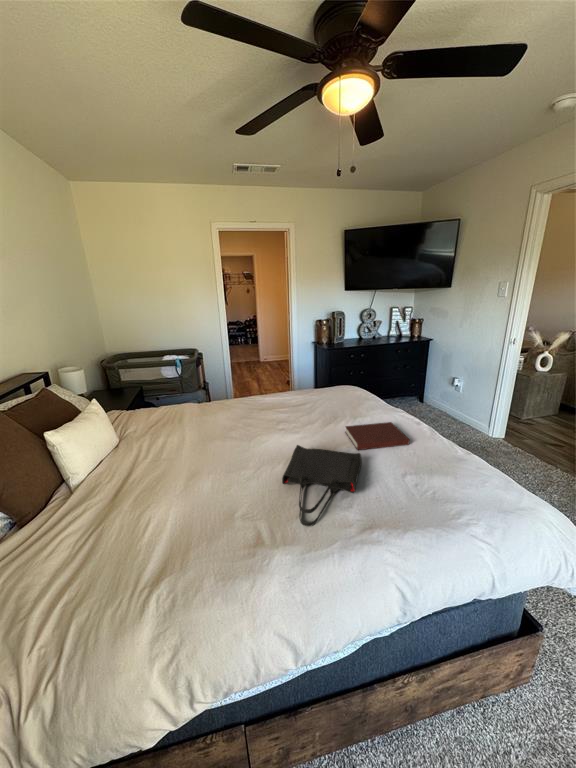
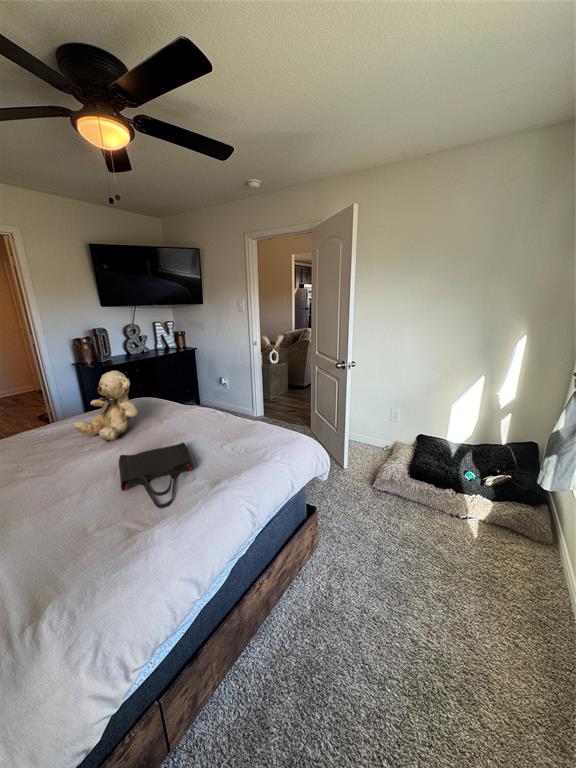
teddy bear: none [282,357,332,425] -> present [74,370,138,442]
notebook: present [345,422,410,450] -> none [157,416,216,444]

